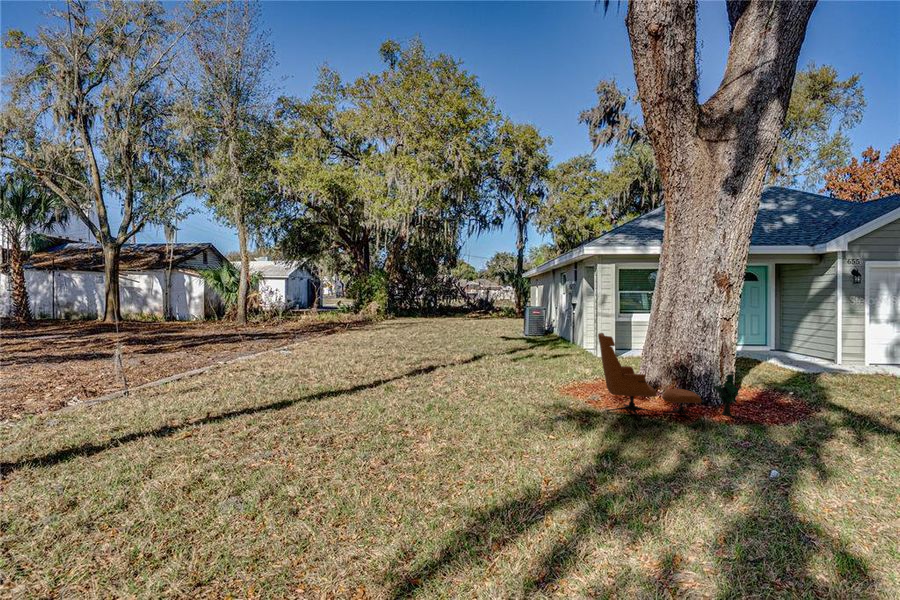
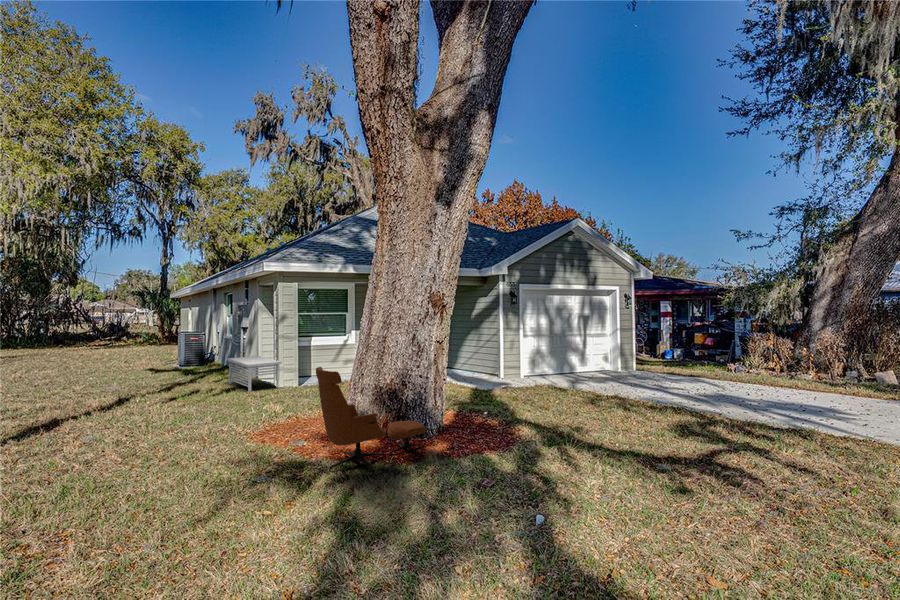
storage bench: none [560,327,600,356] -> present [227,356,281,392]
decorative plant: present [714,371,742,416] -> none [431,392,455,439]

